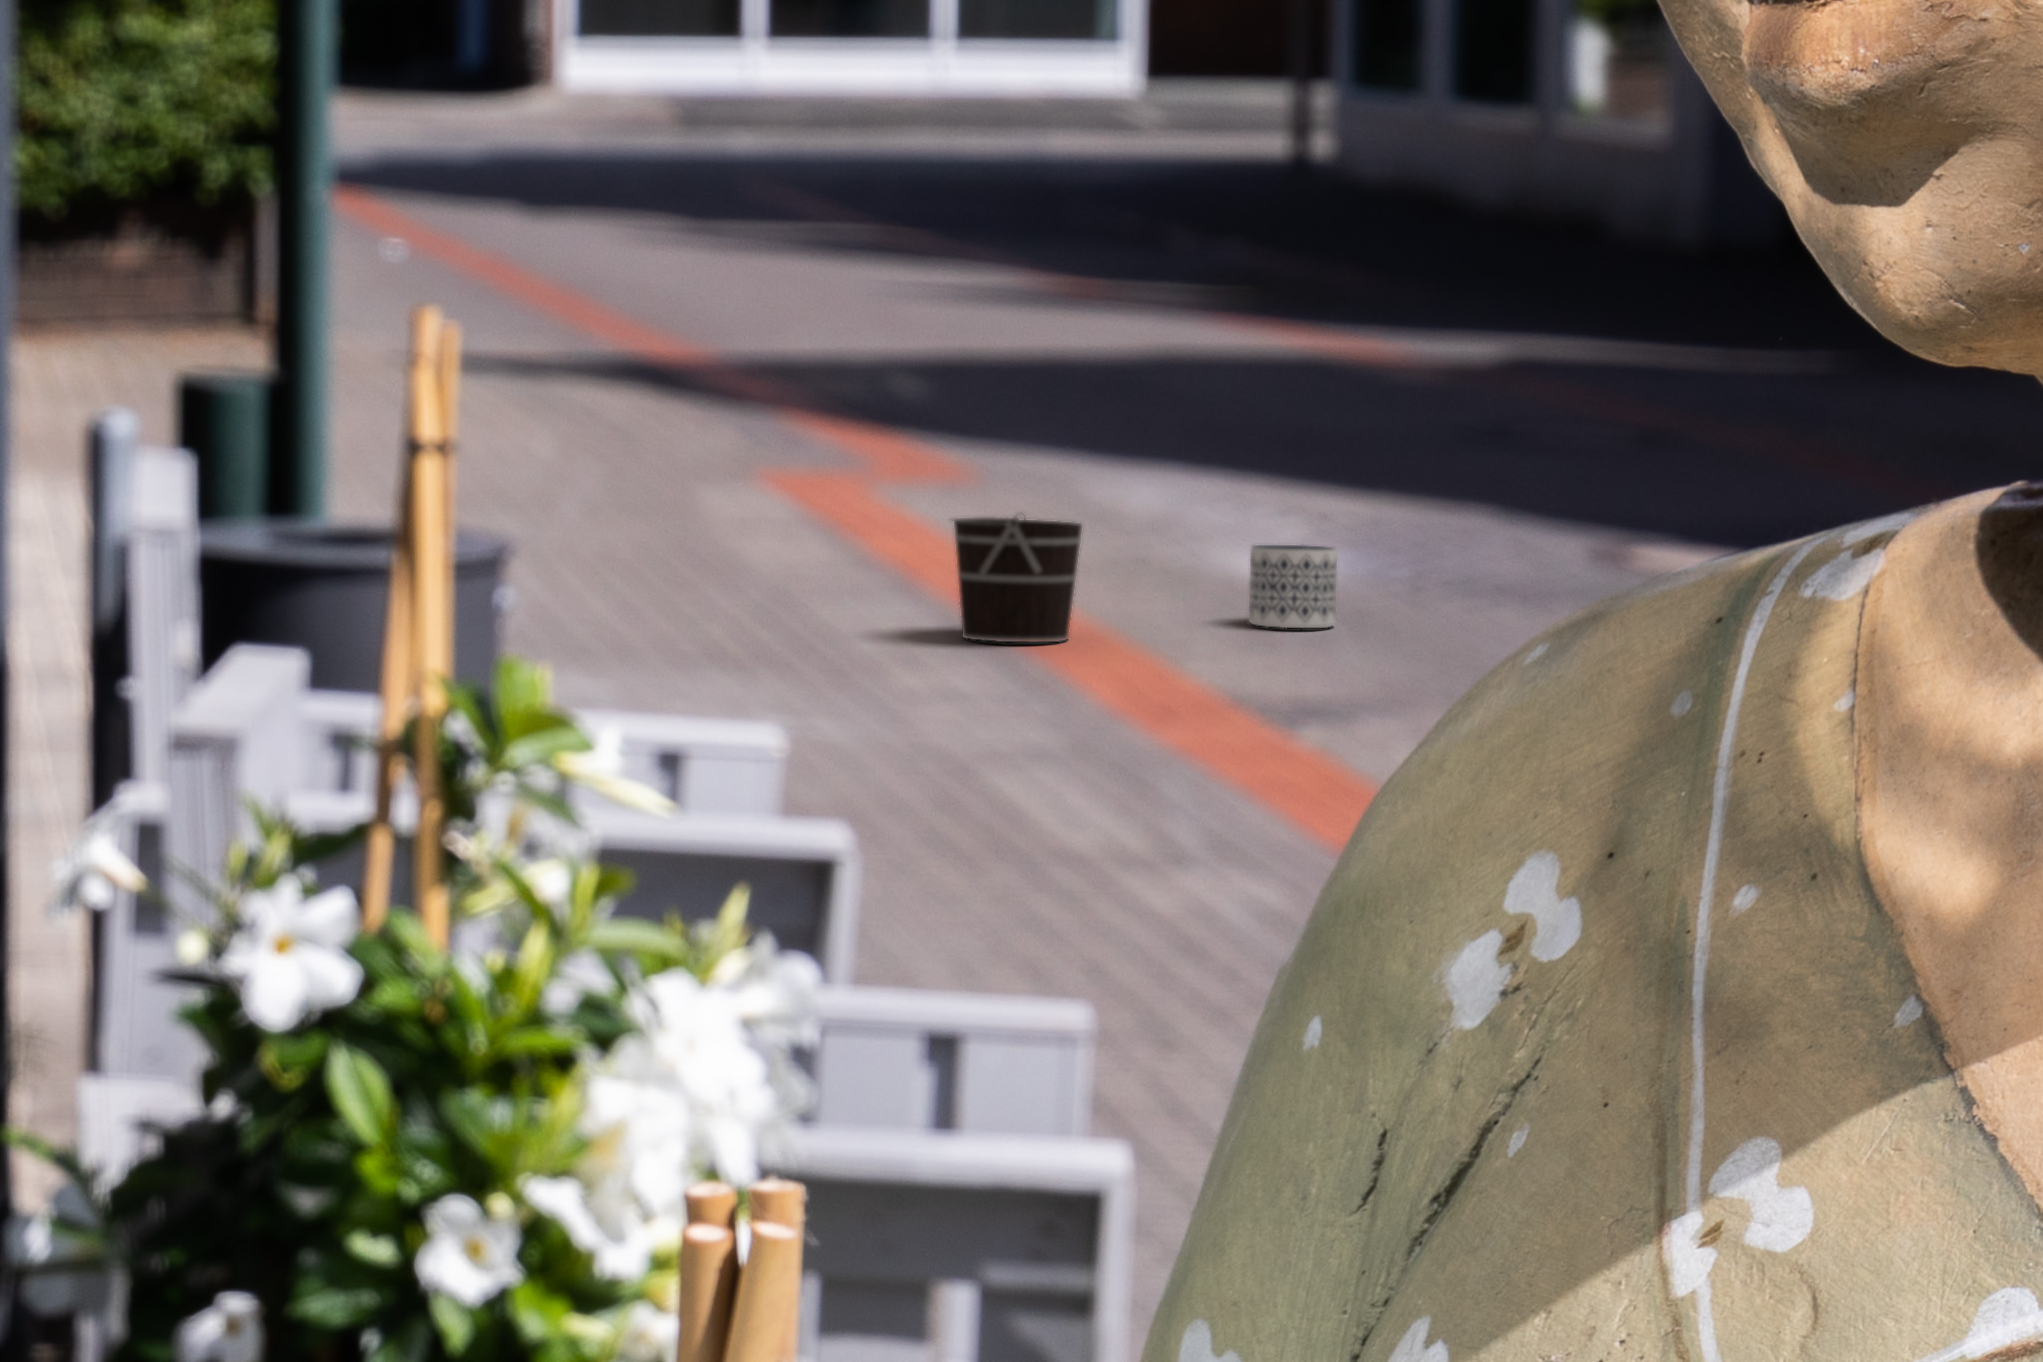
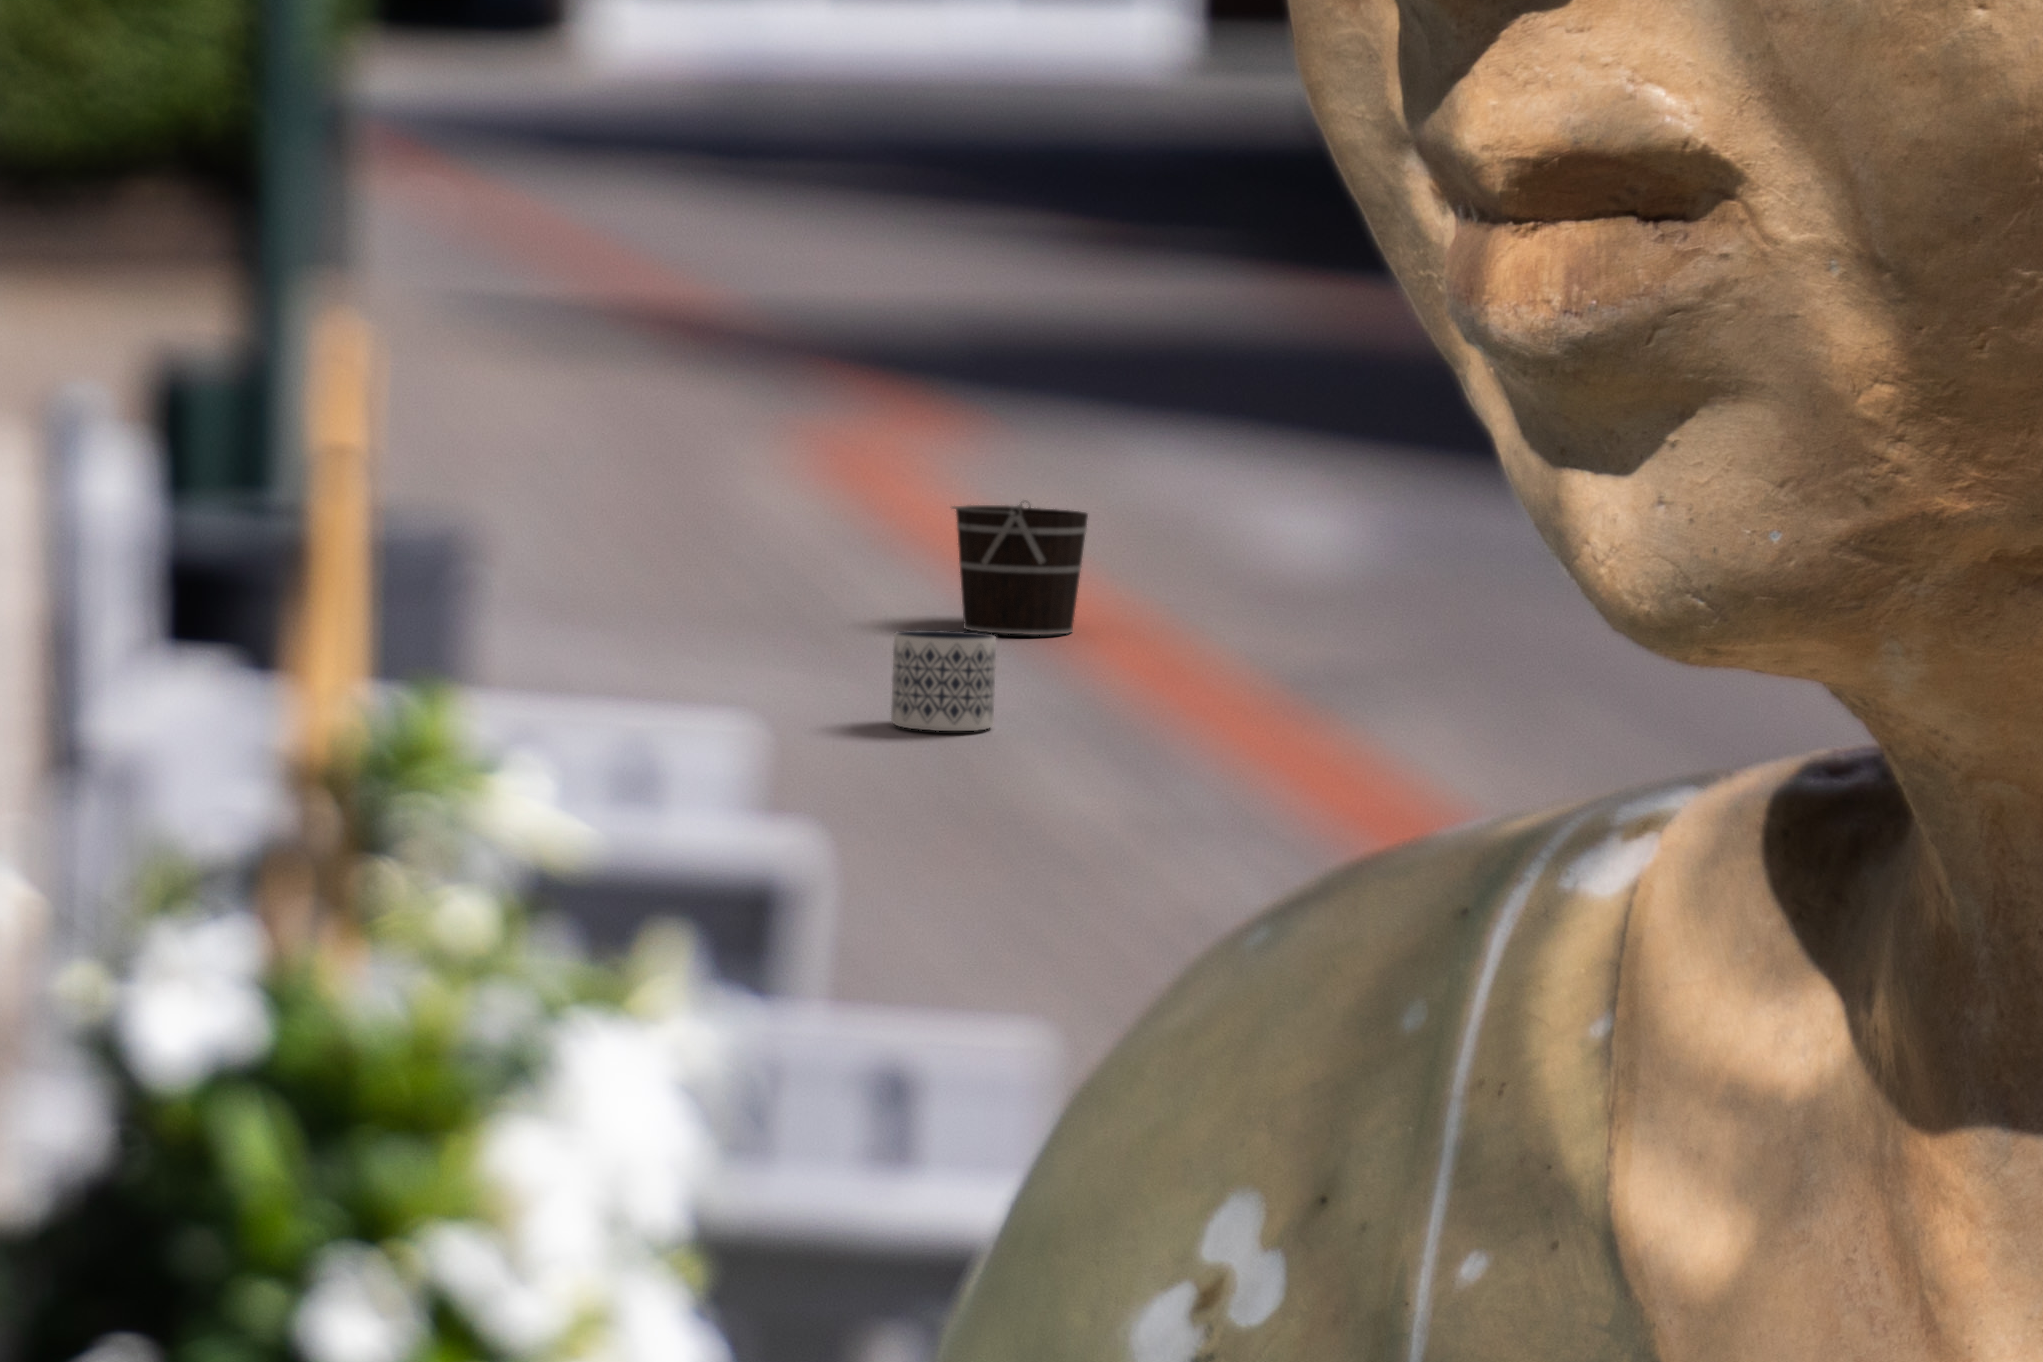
planter: present [1249,545,1337,628] -> present [891,630,996,731]

